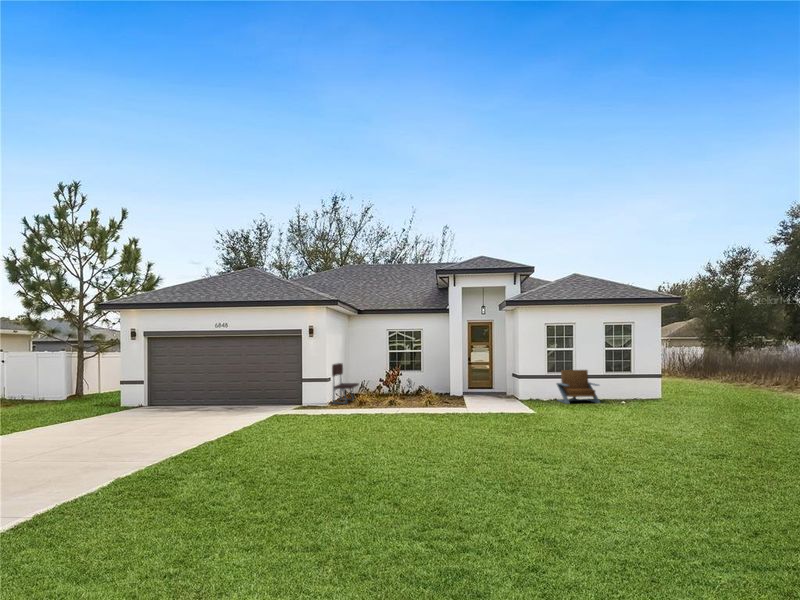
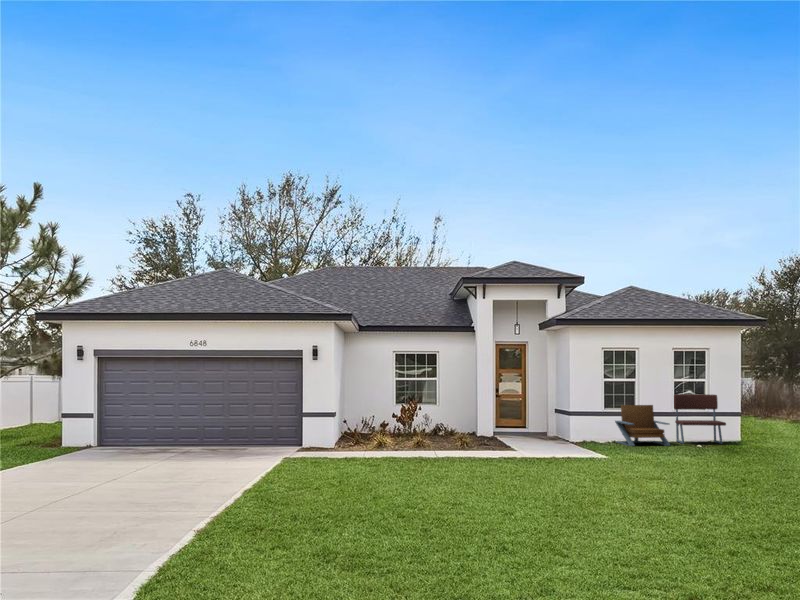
bench: present [332,363,359,404] -> present [674,394,726,444]

